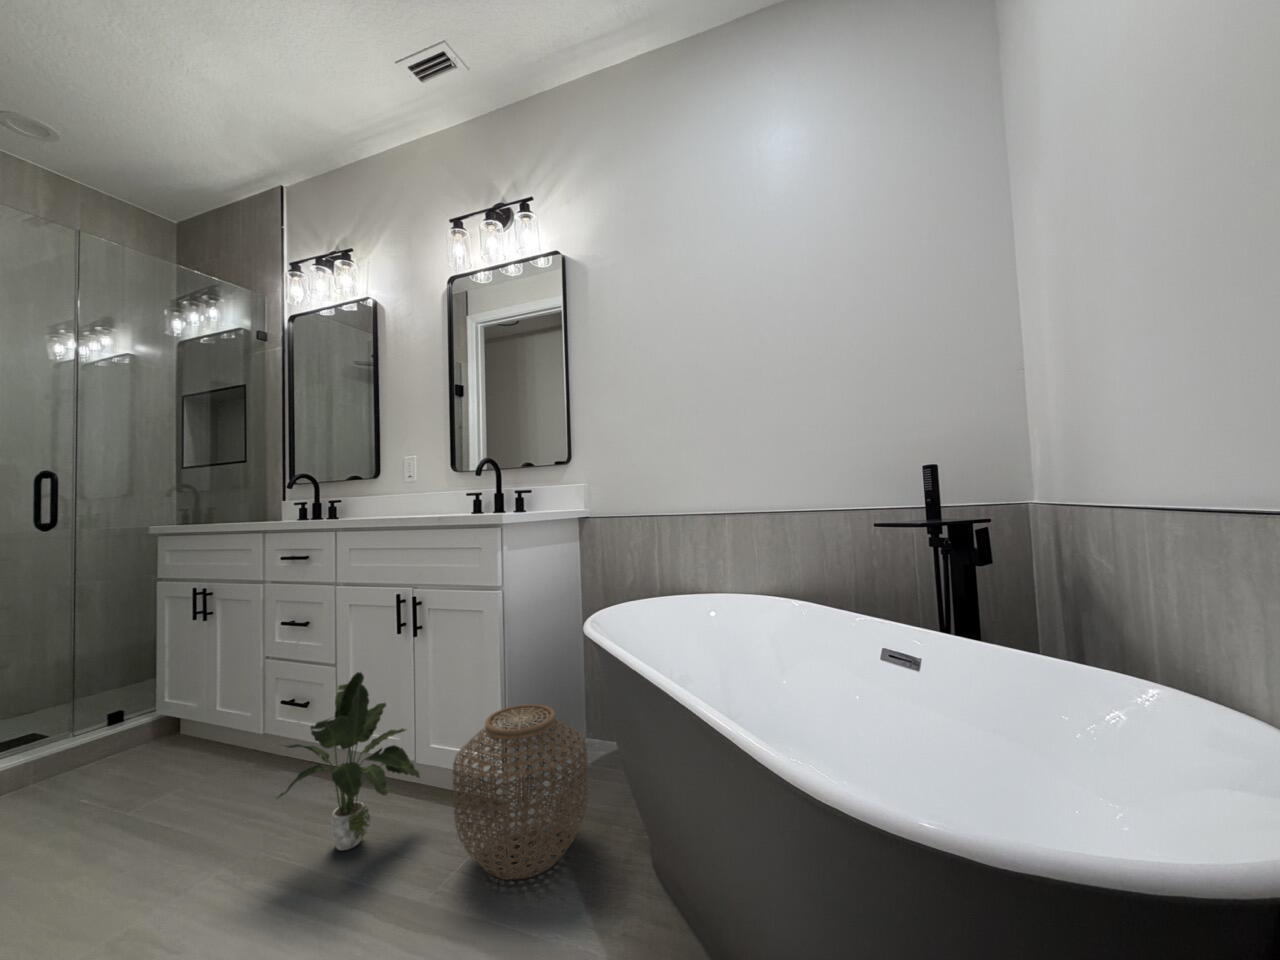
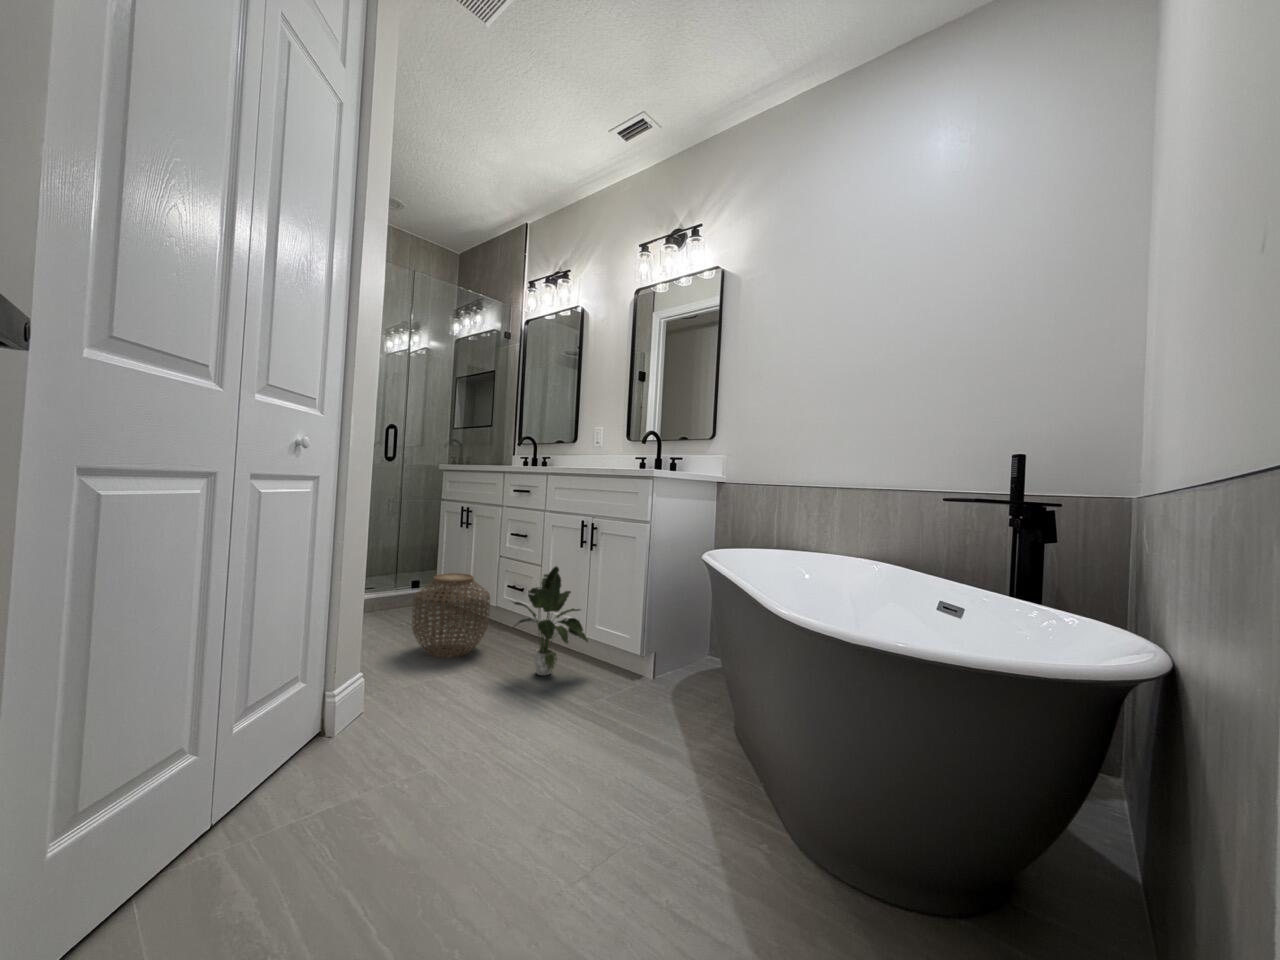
woven basket: present [453,704,588,879] -> present [412,573,490,658]

